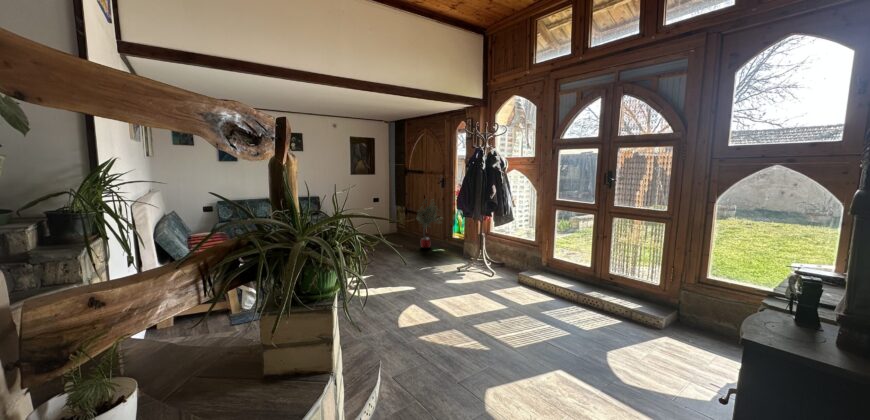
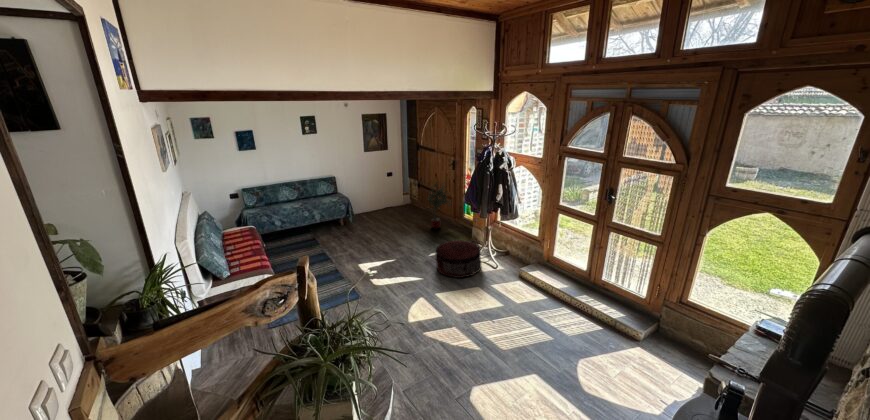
pouf: none [427,249,479,285] -> present [435,240,482,278]

